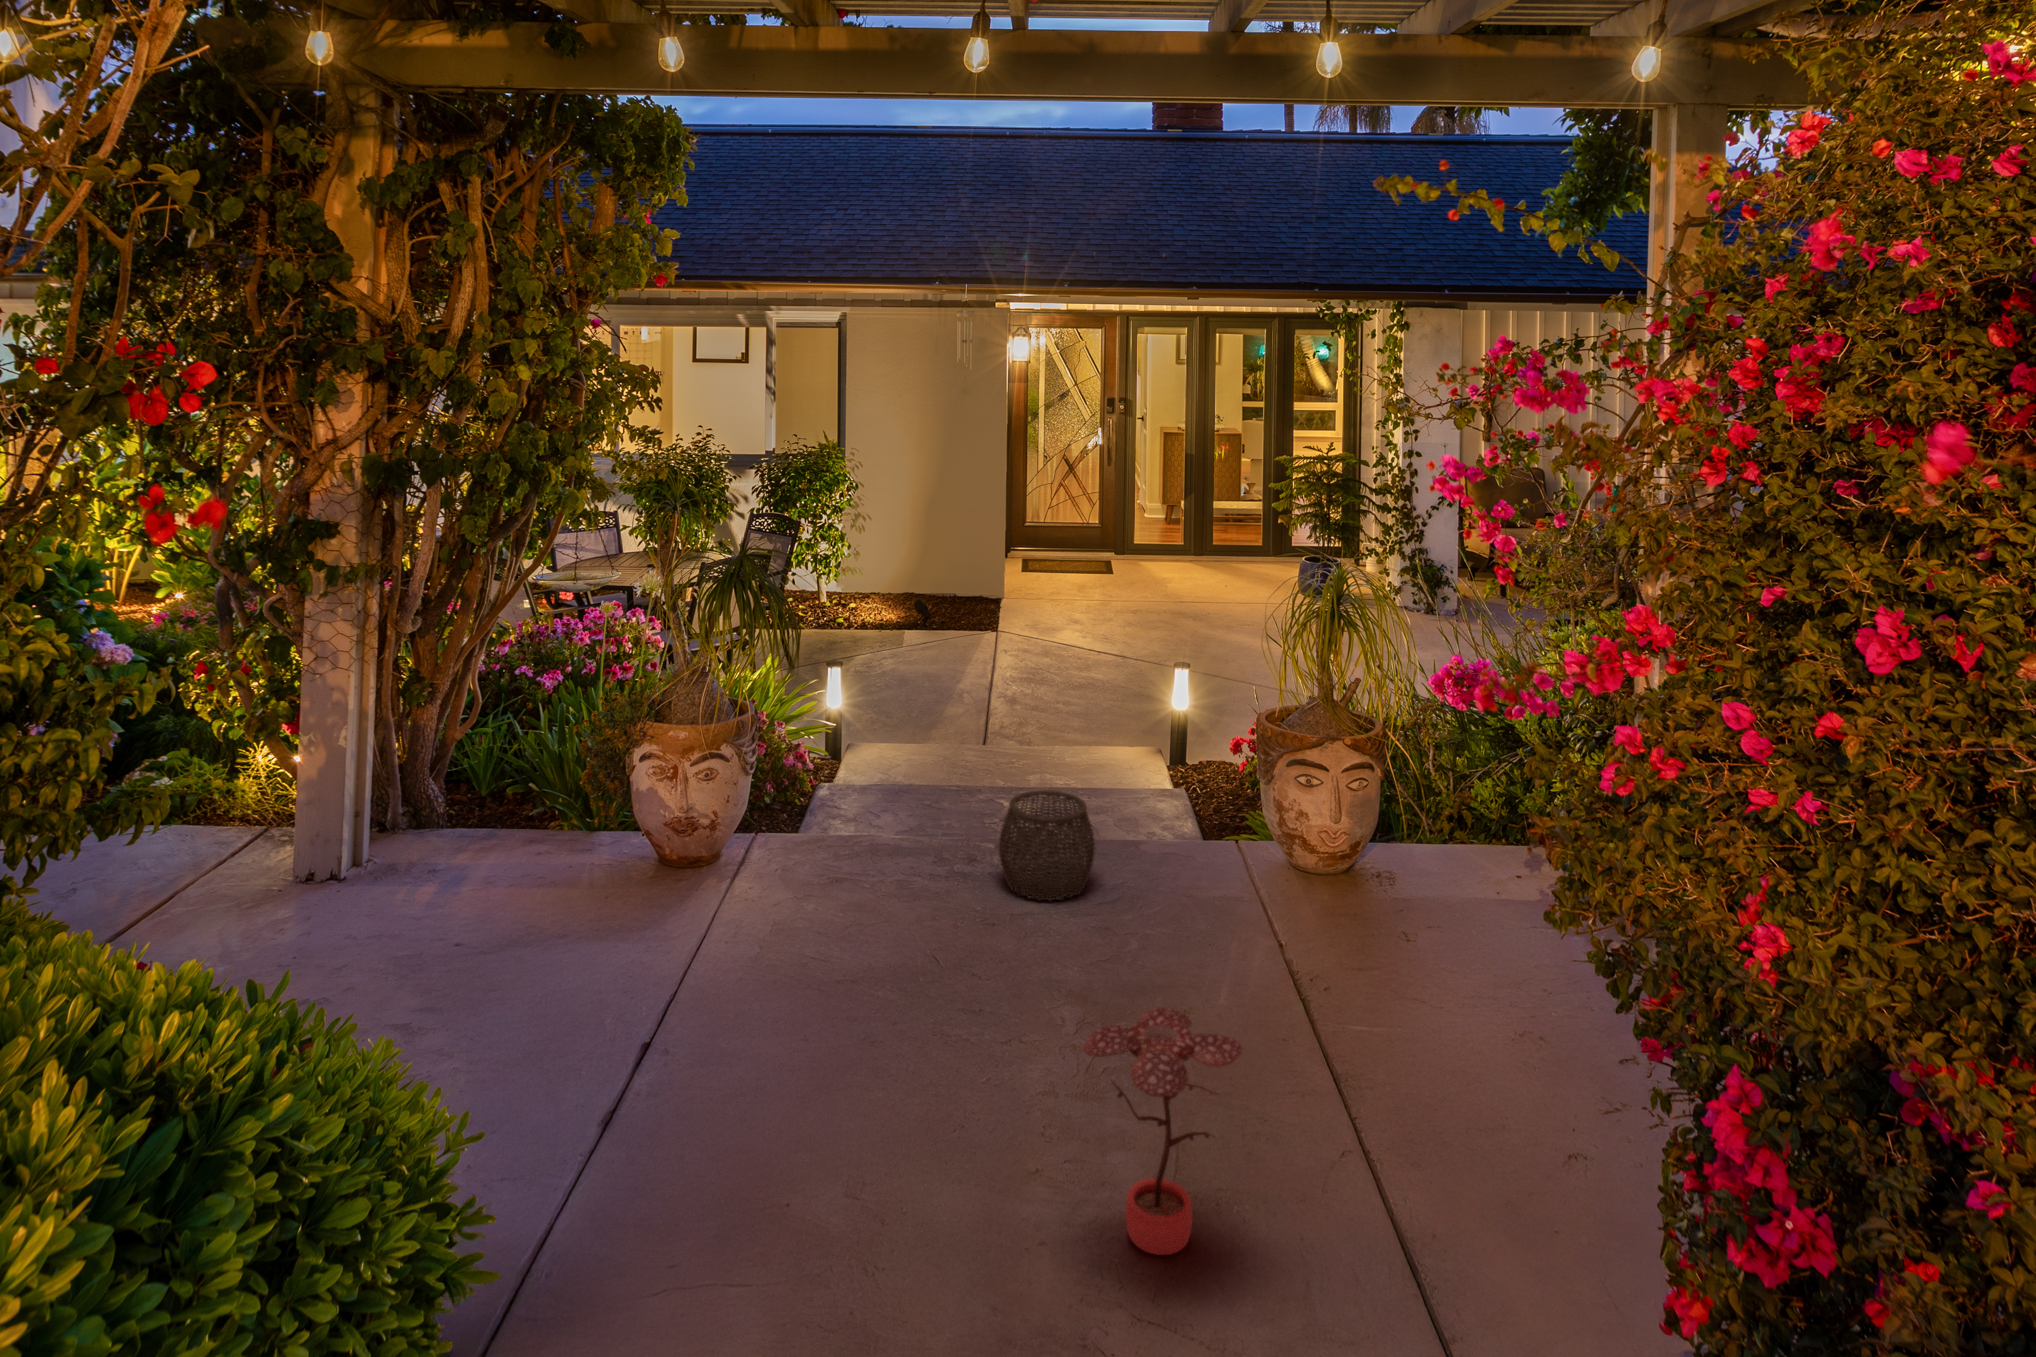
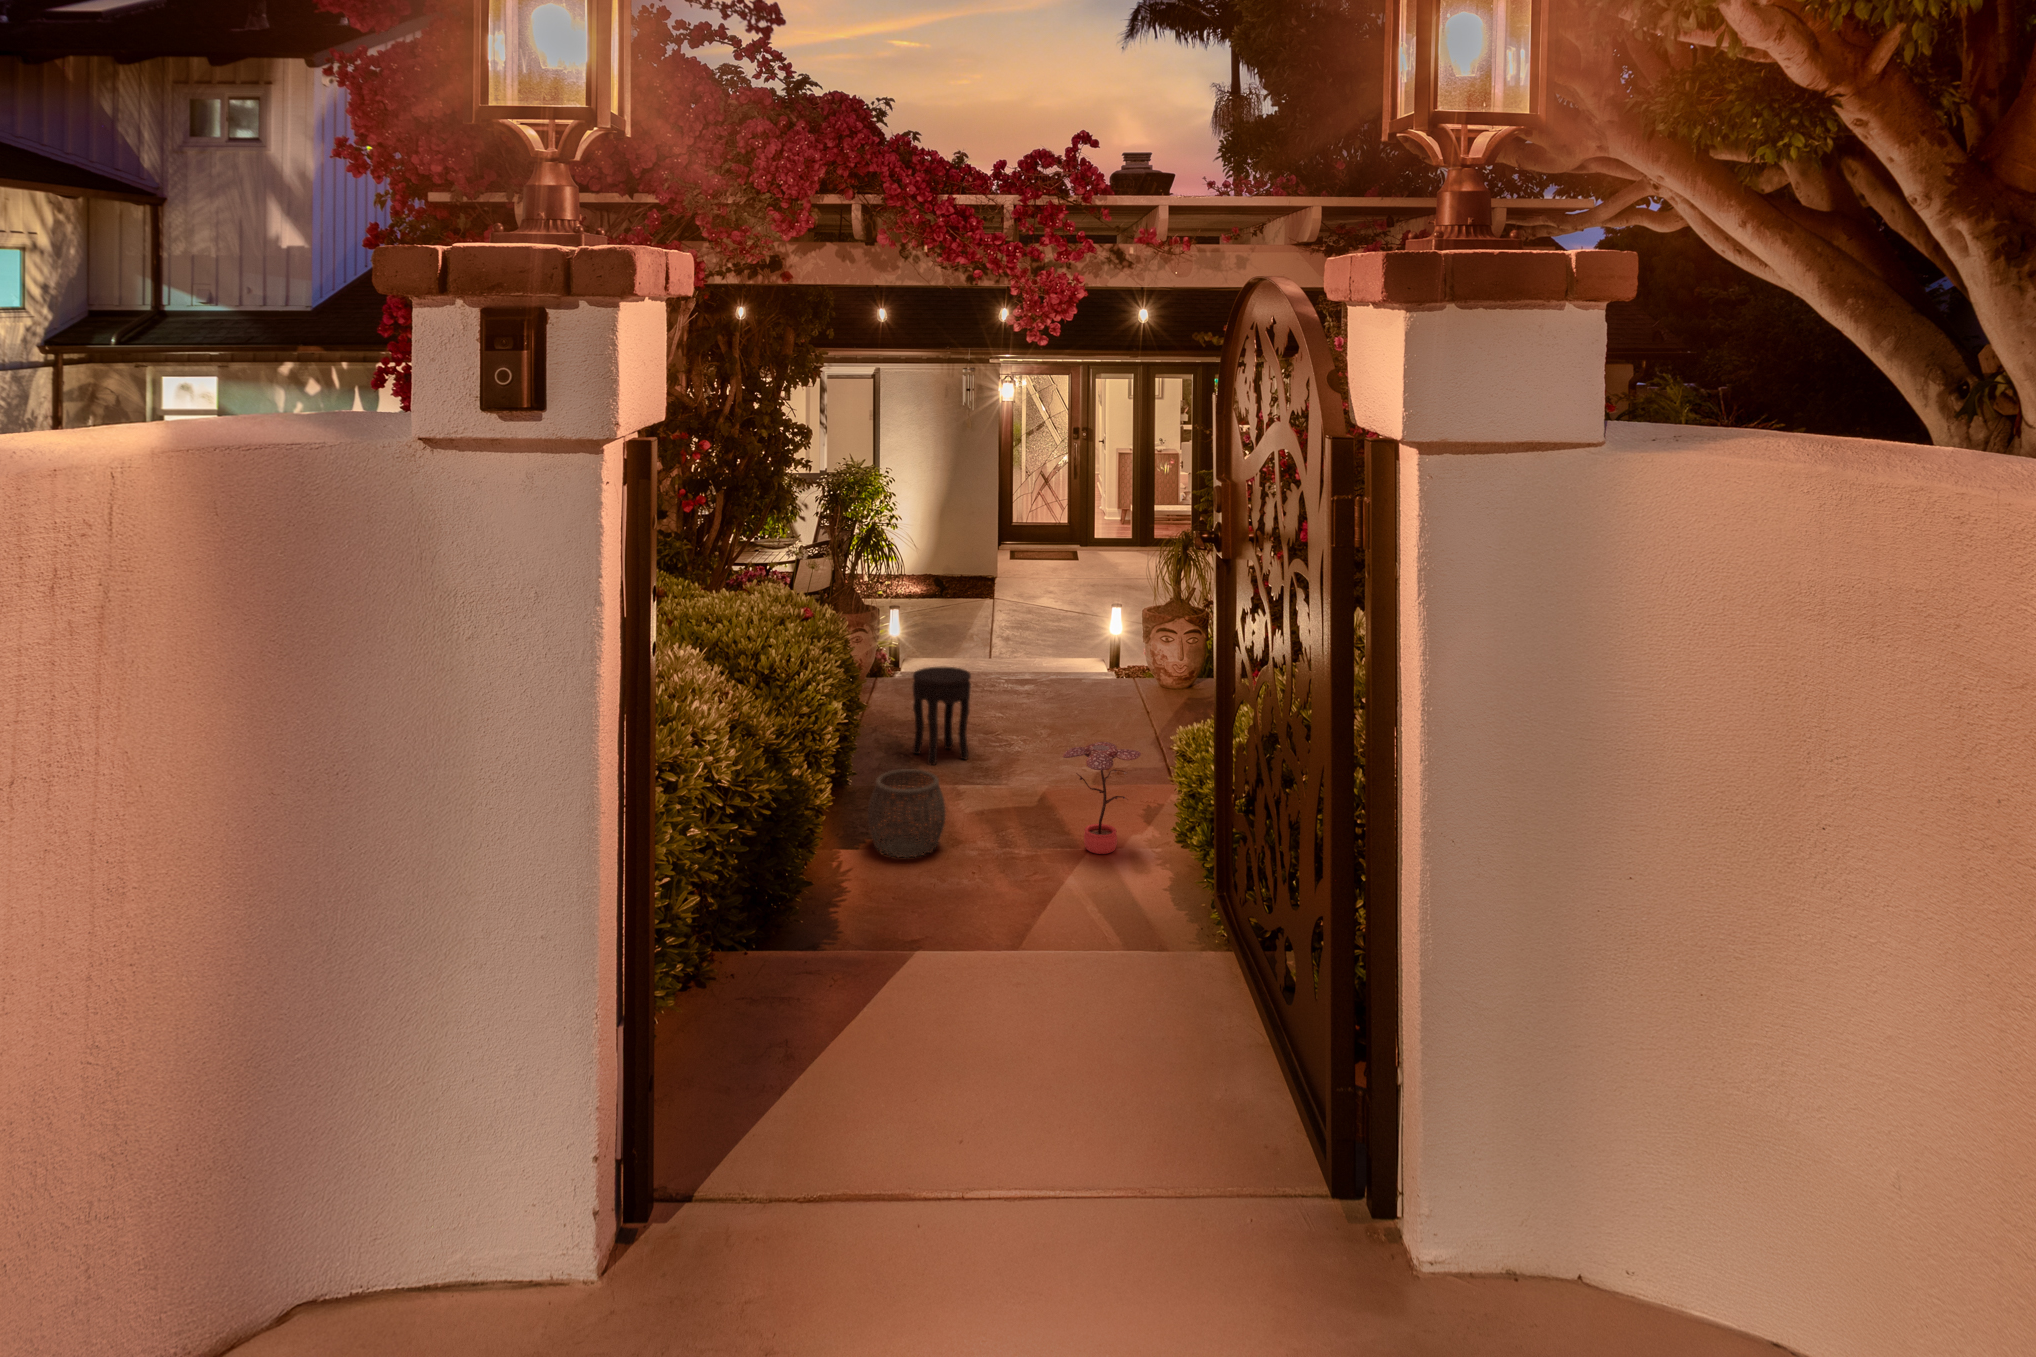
woven basket: present [999,790,1095,901] -> present [867,769,946,858]
side table: none [826,798,928,979] -> present [913,667,971,765]

